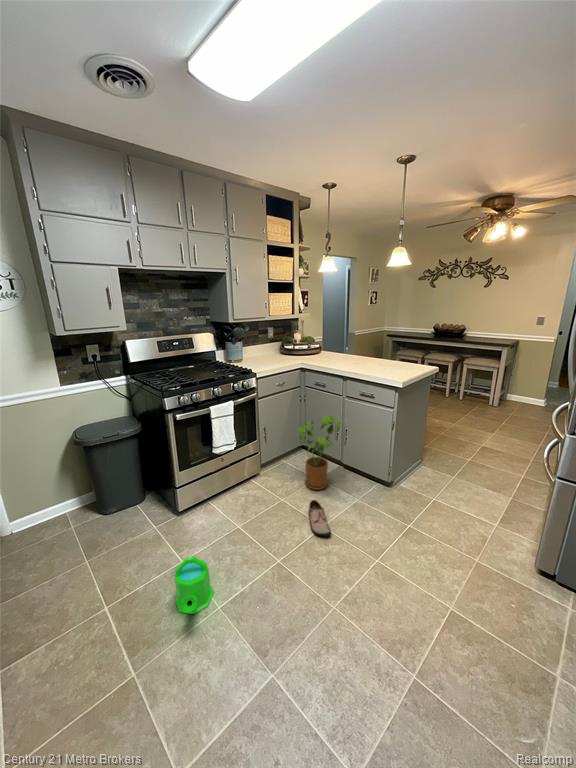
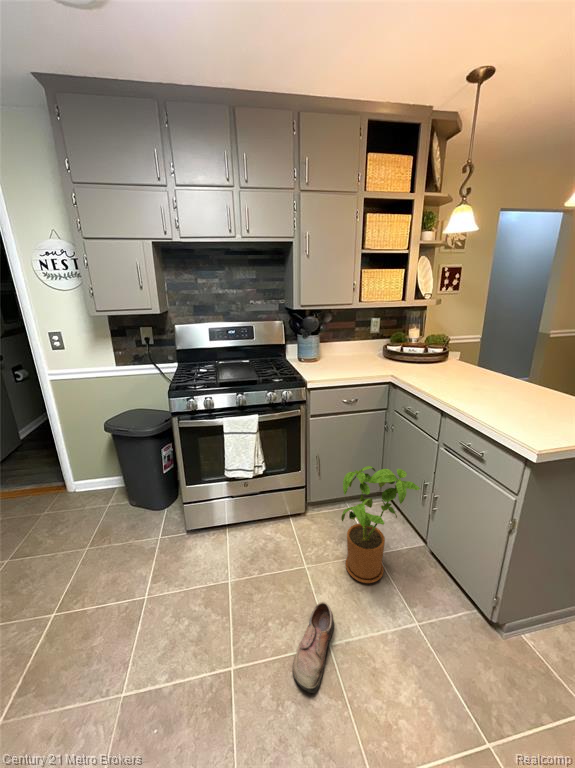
watering can: present [174,556,214,614] -> none [18,610,121,709]

